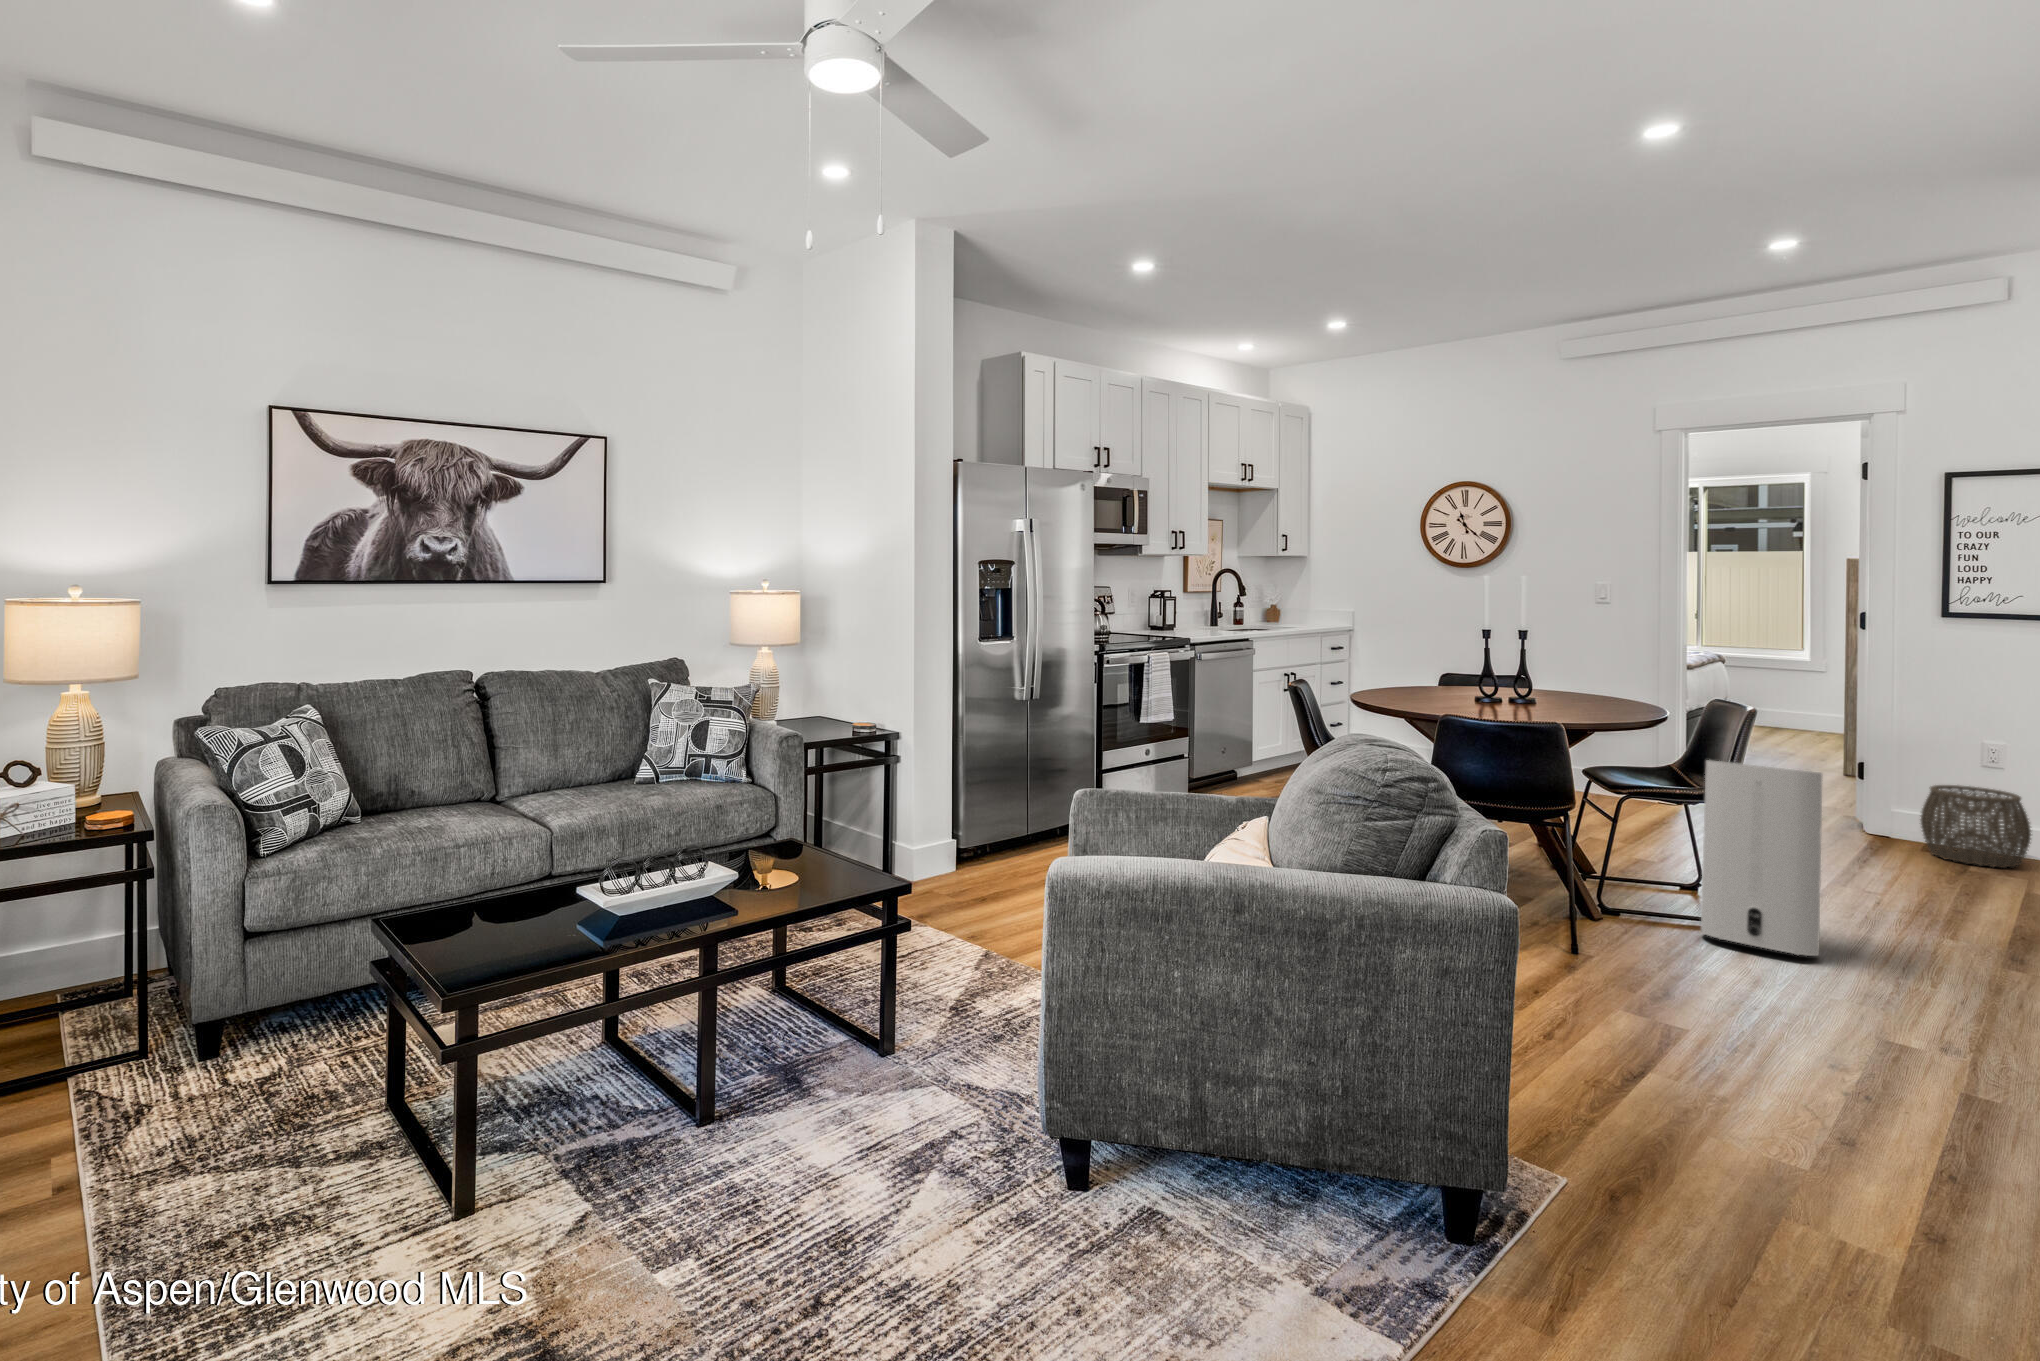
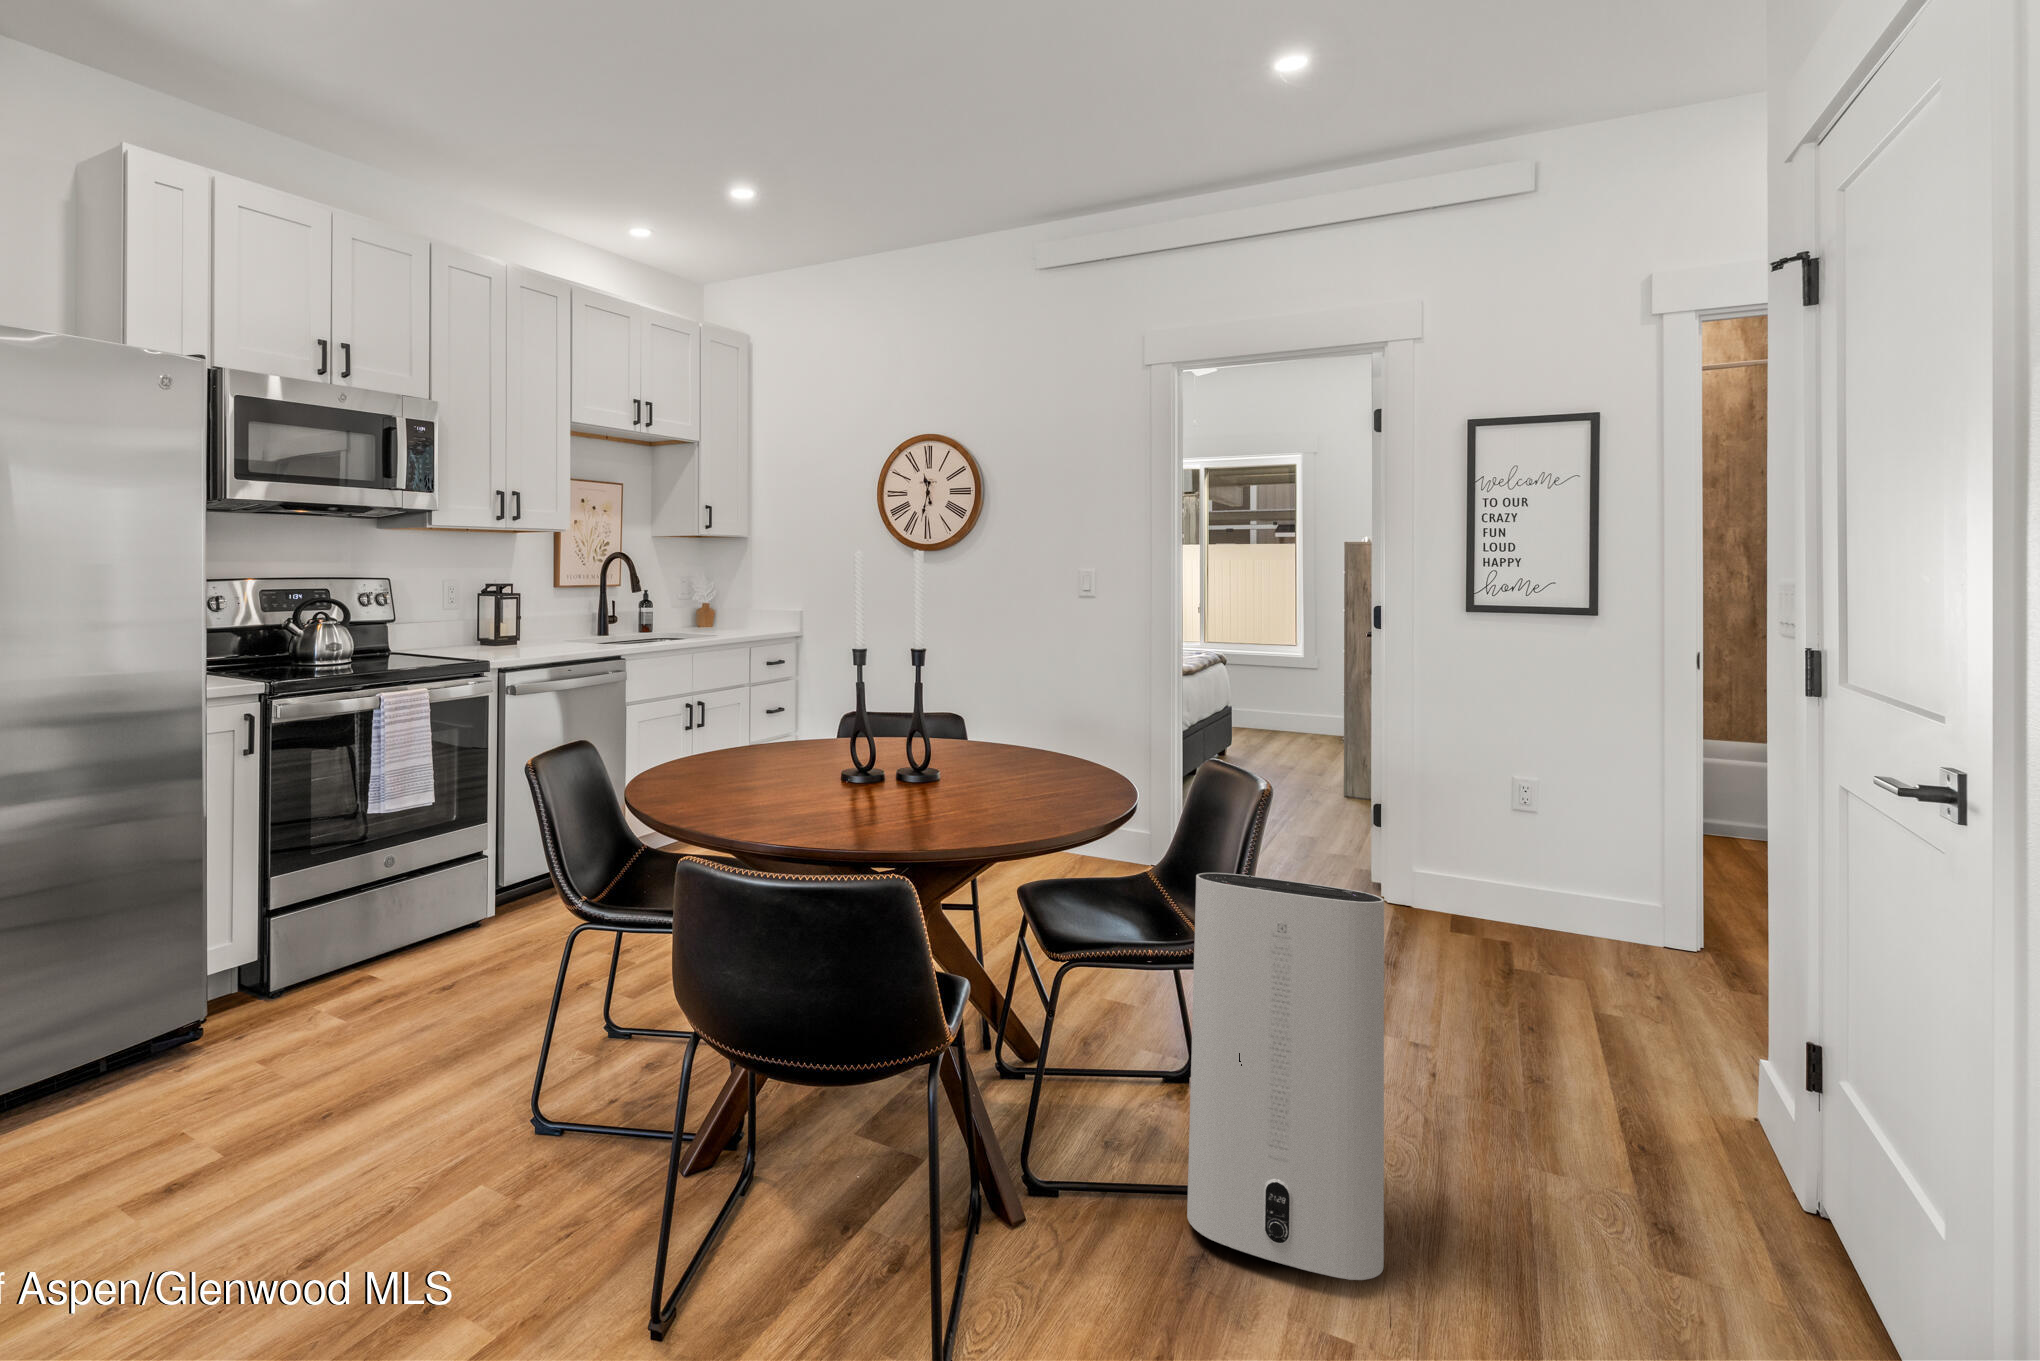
woven basket: present [1920,785,2031,868] -> none [1446,834,1575,951]

